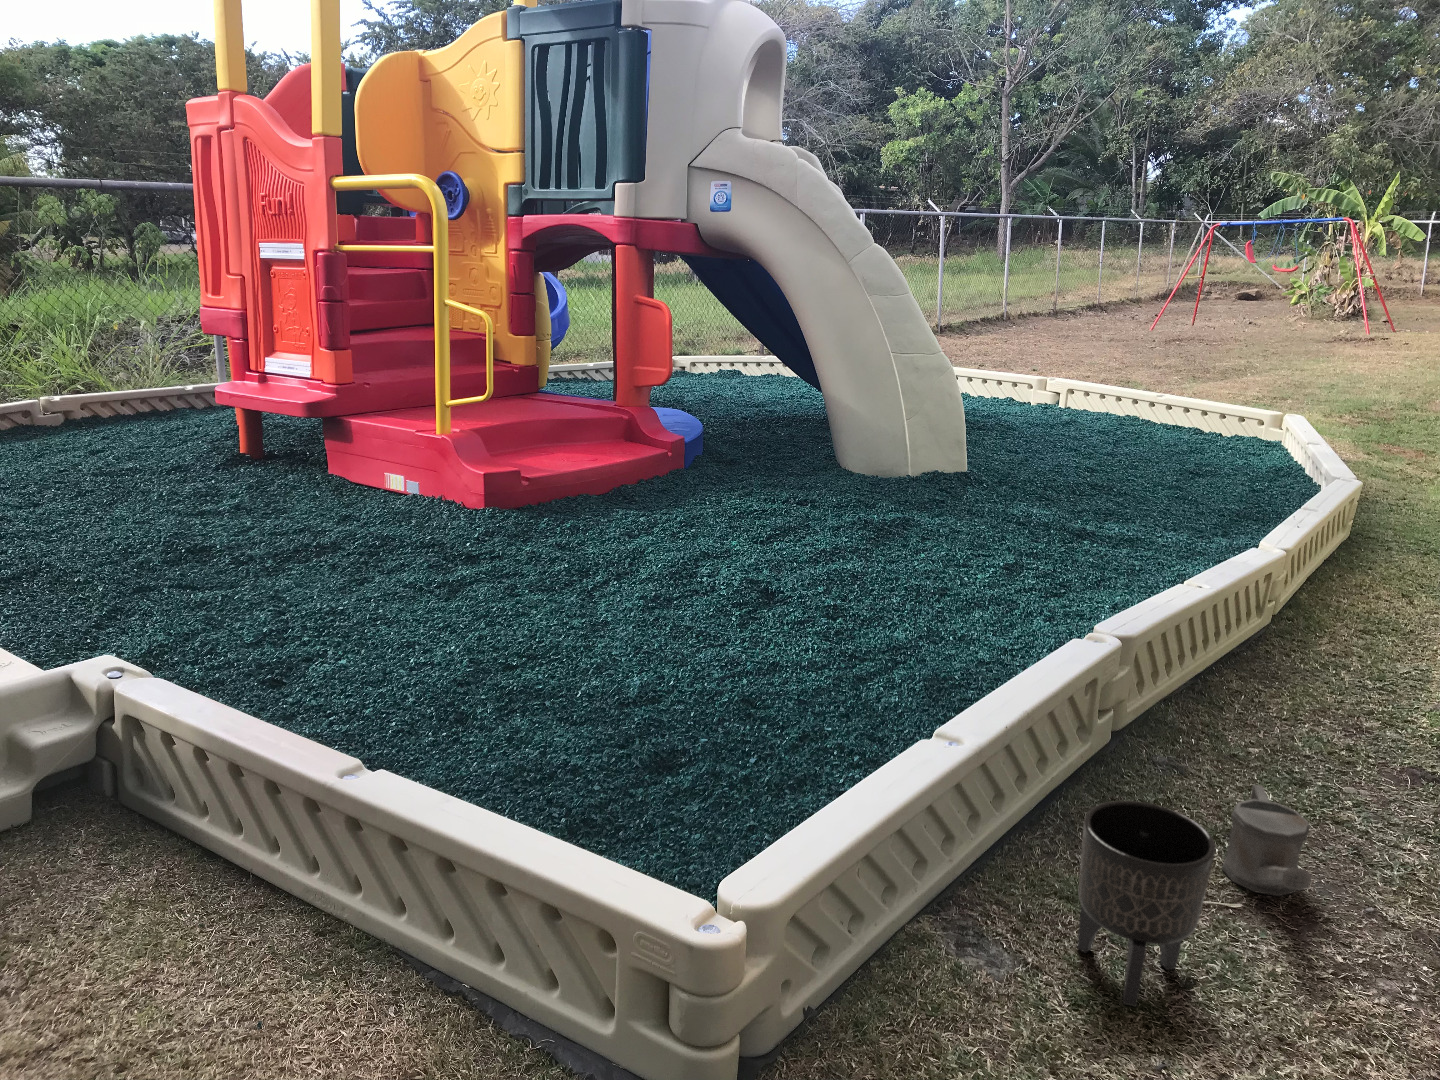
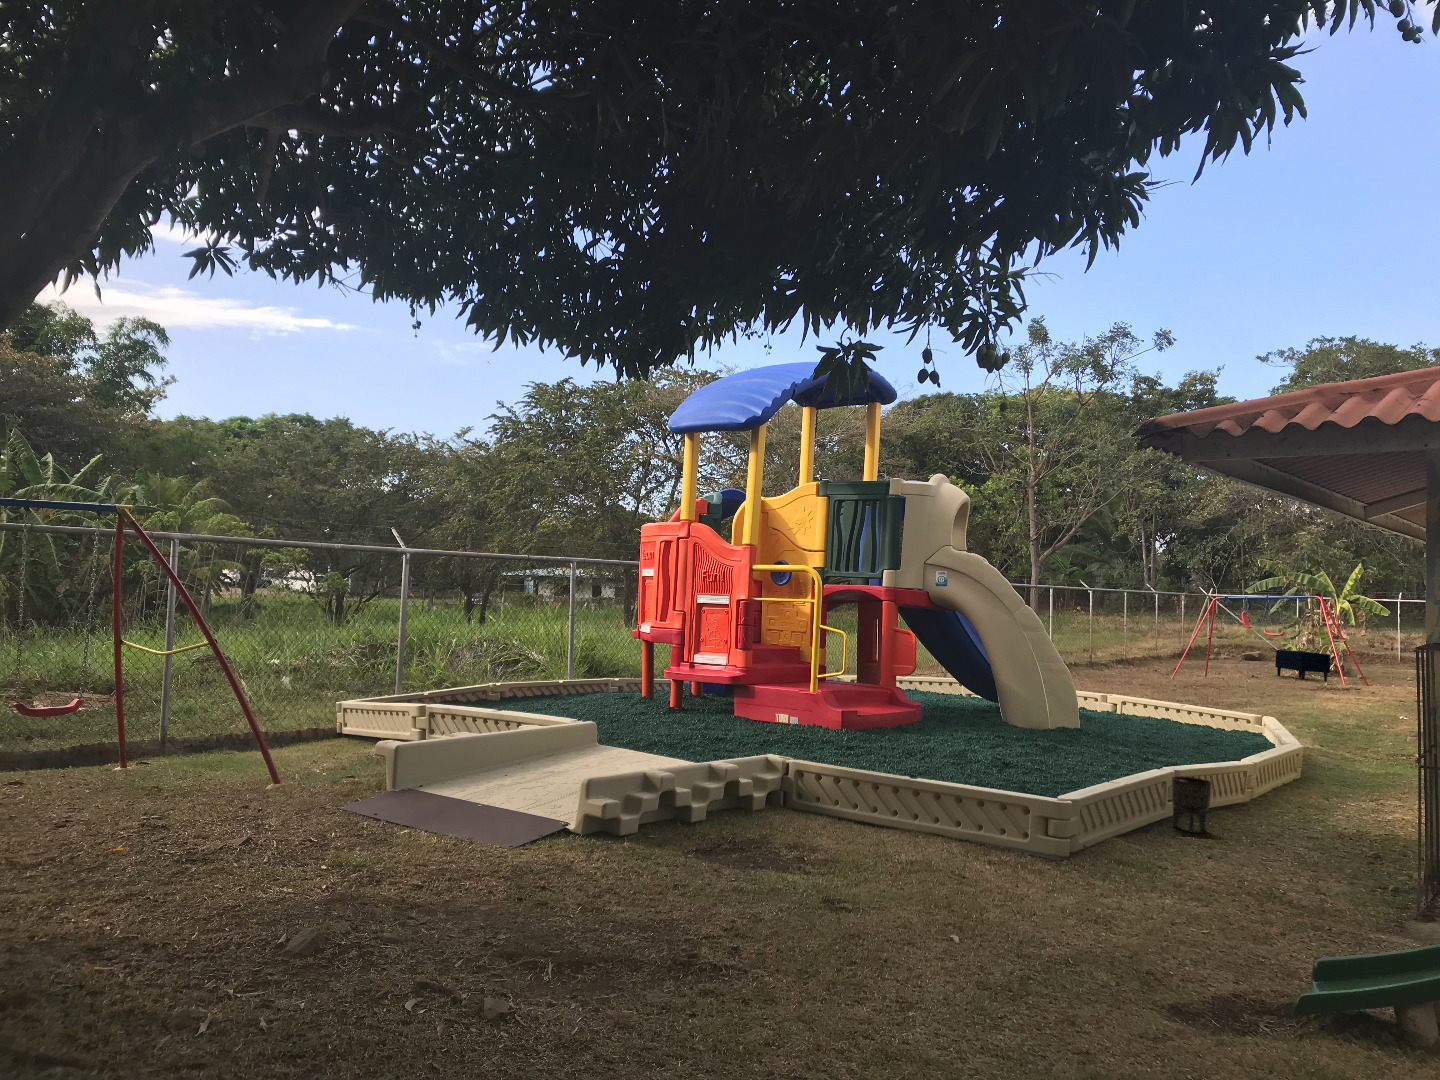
bench: none [1280,288,1352,327] -> present [1275,650,1330,681]
watering can: present [1222,785,1312,896] -> none [1220,795,1247,824]

